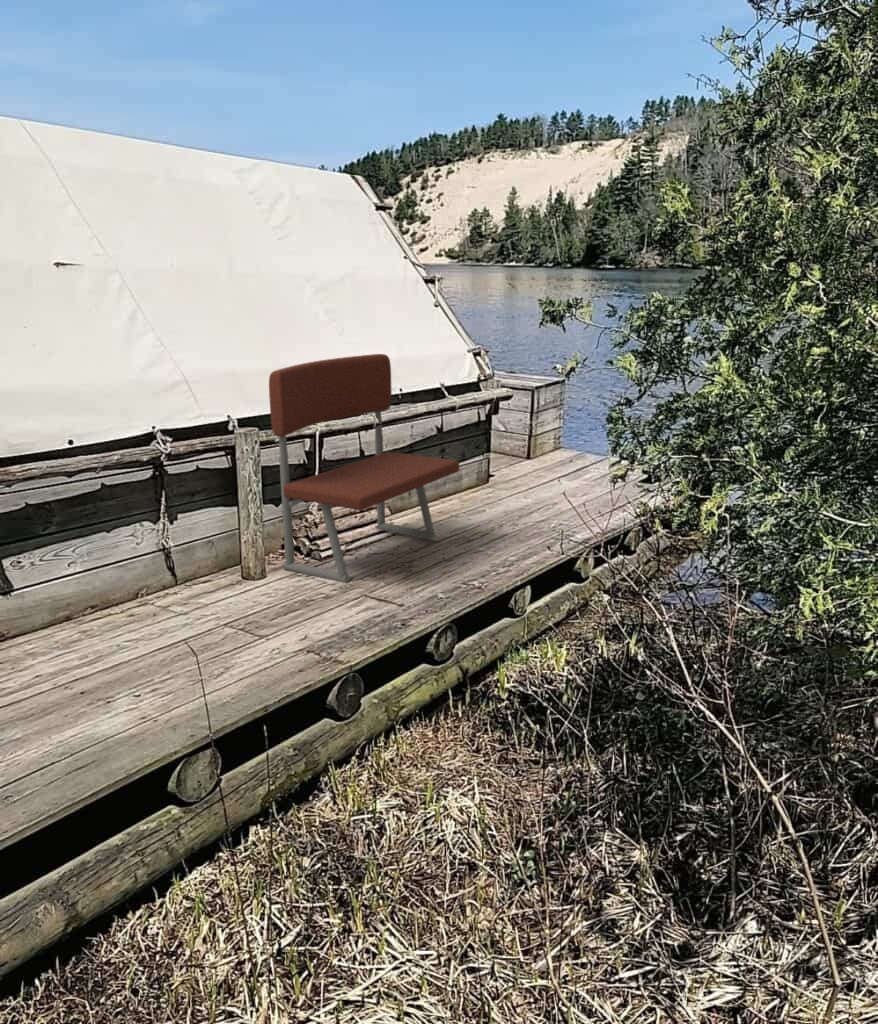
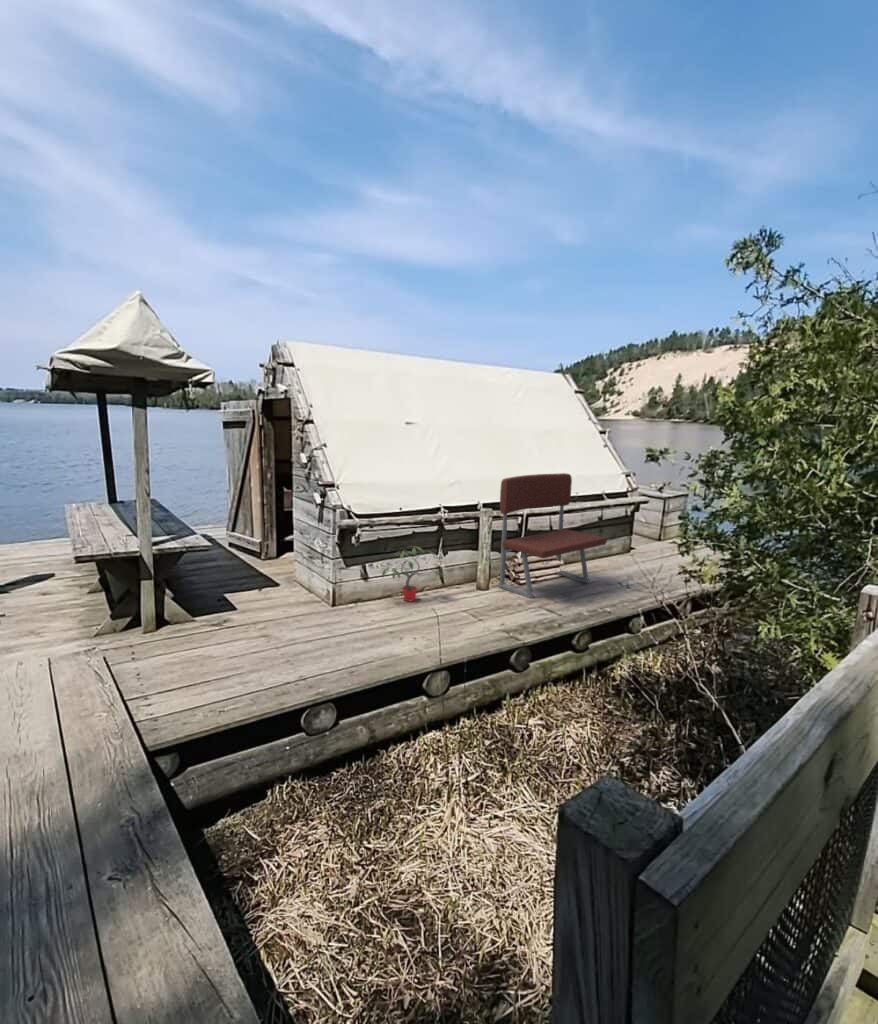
potted plant: none [46,516,184,624] -> present [382,547,443,601]

